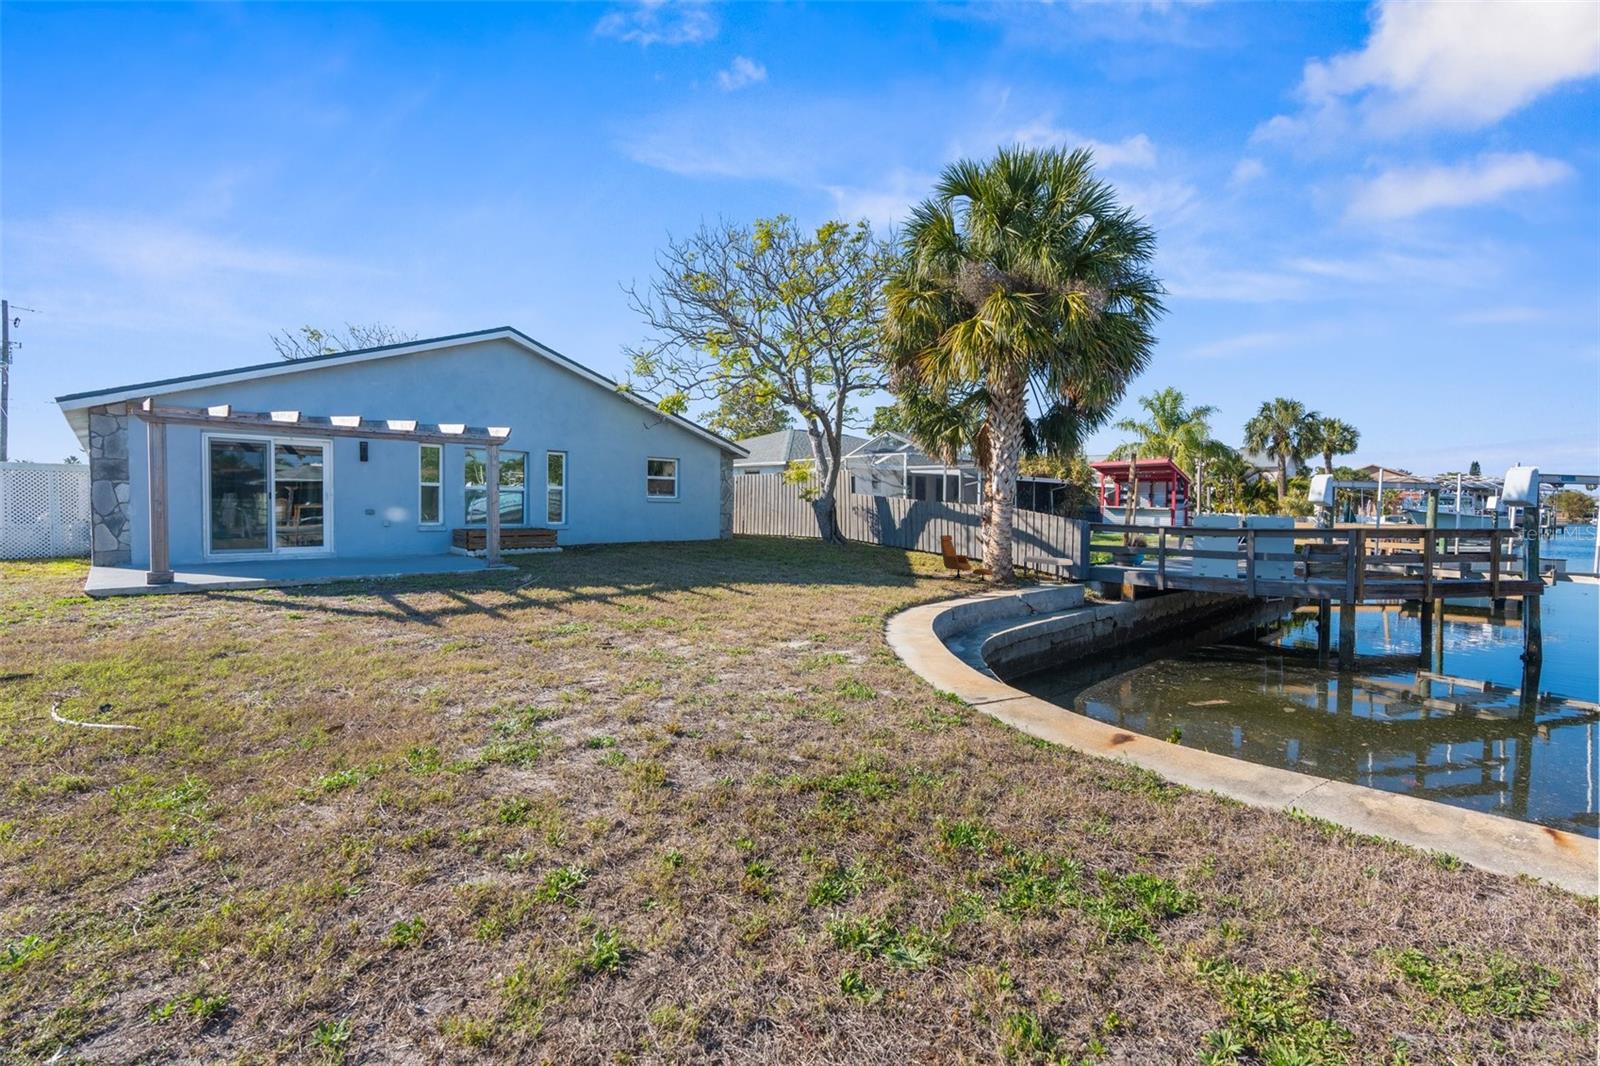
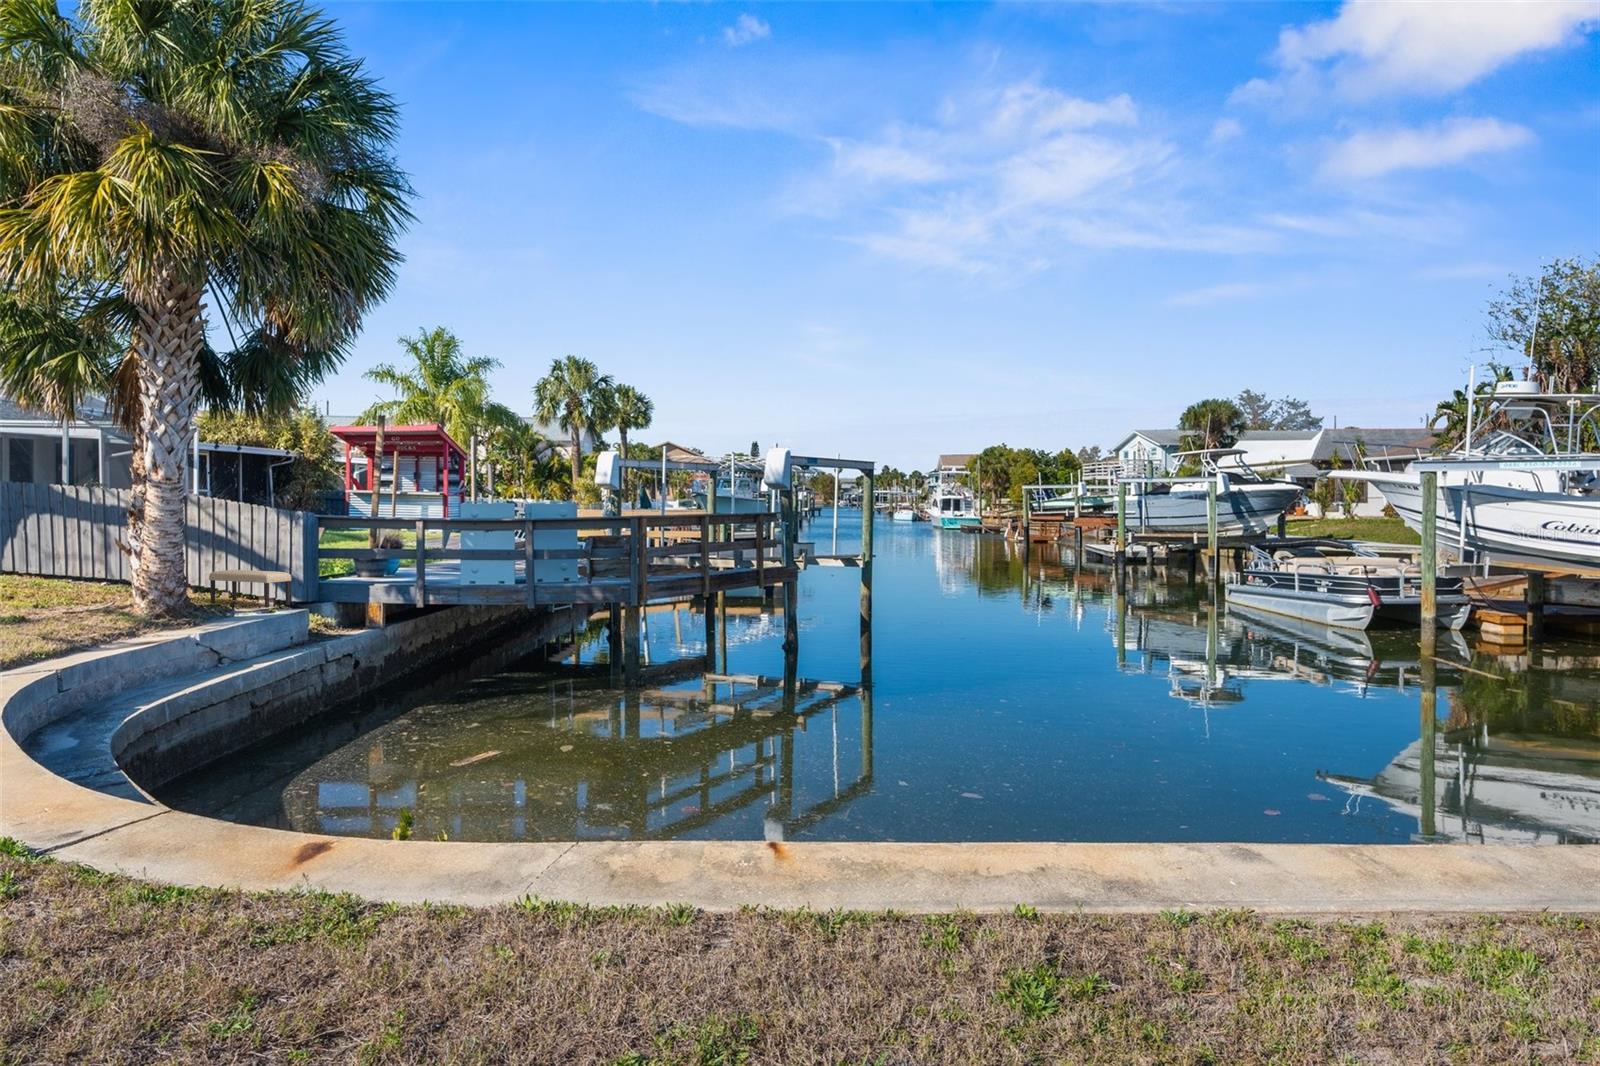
lounge chair: present [940,535,993,583] -> none [39,543,149,623]

